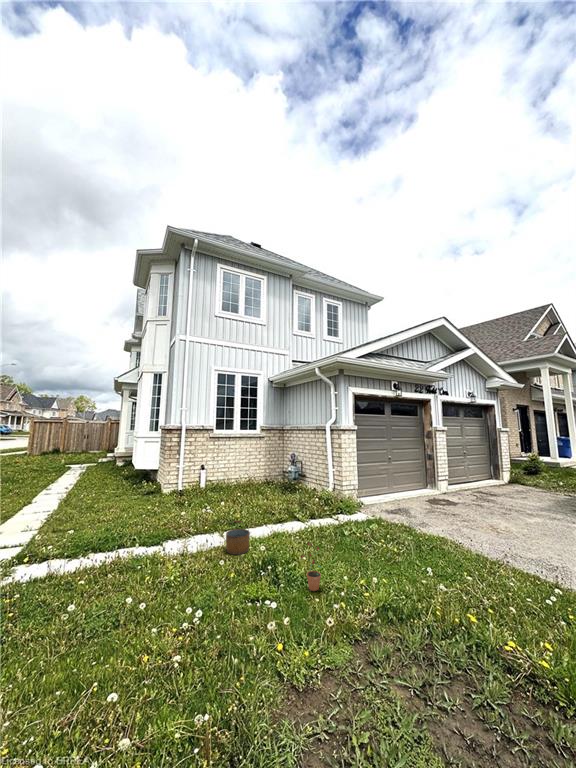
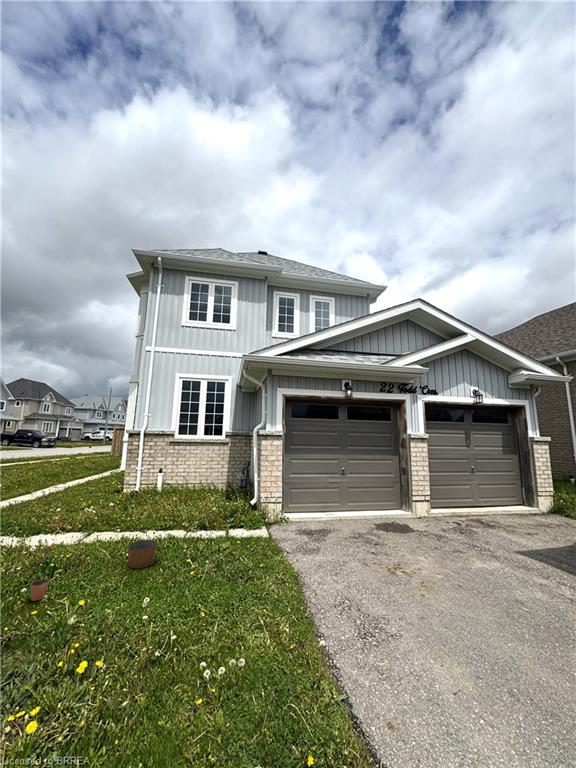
bucket: present [226,520,250,555] -> present [128,530,156,568]

